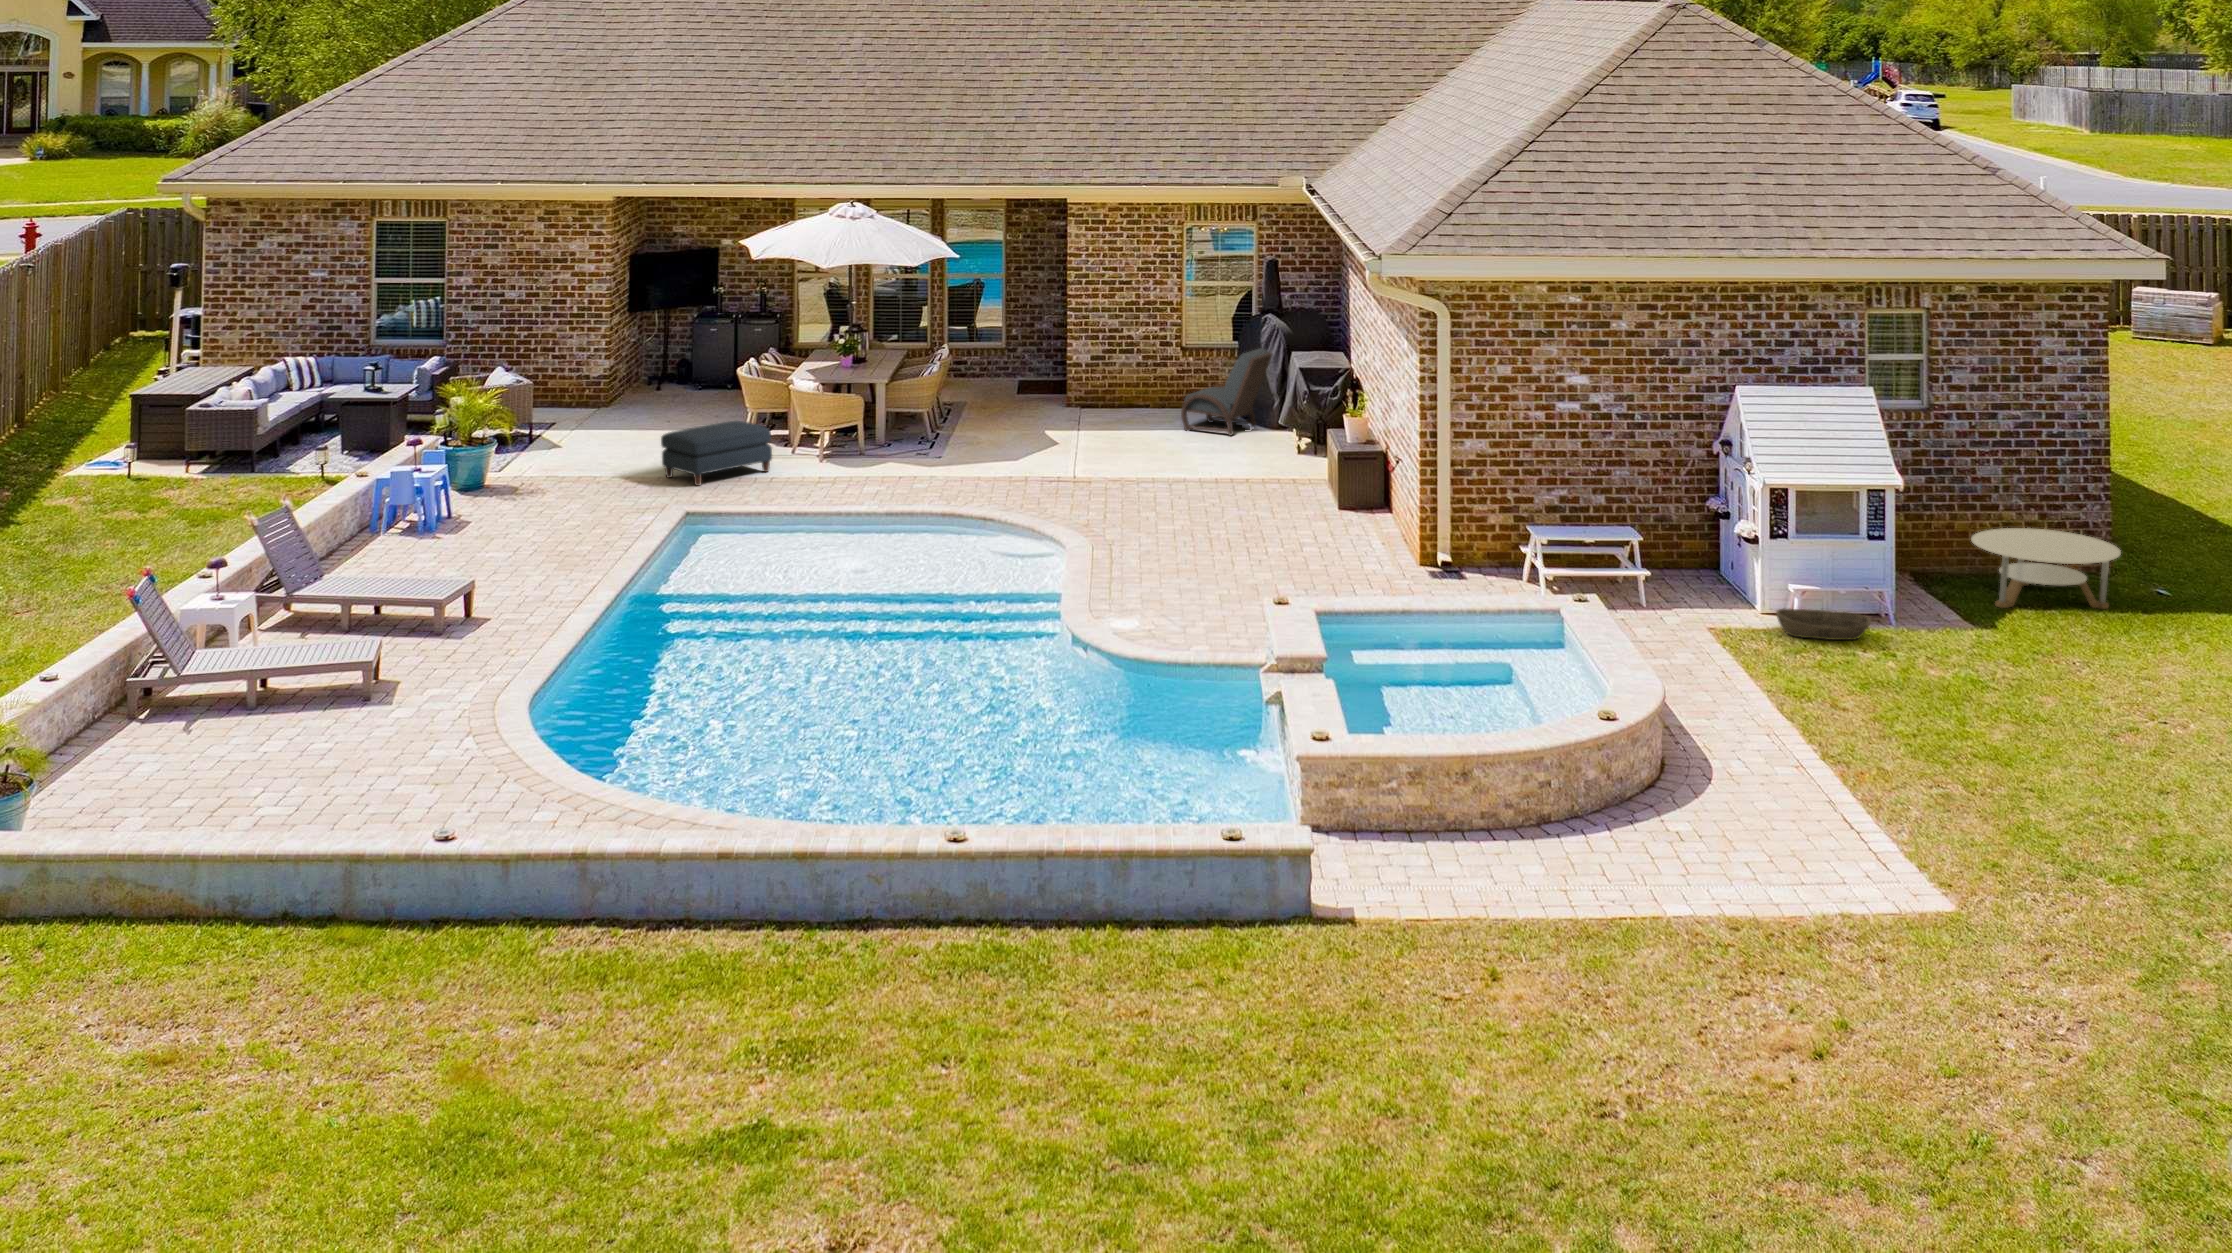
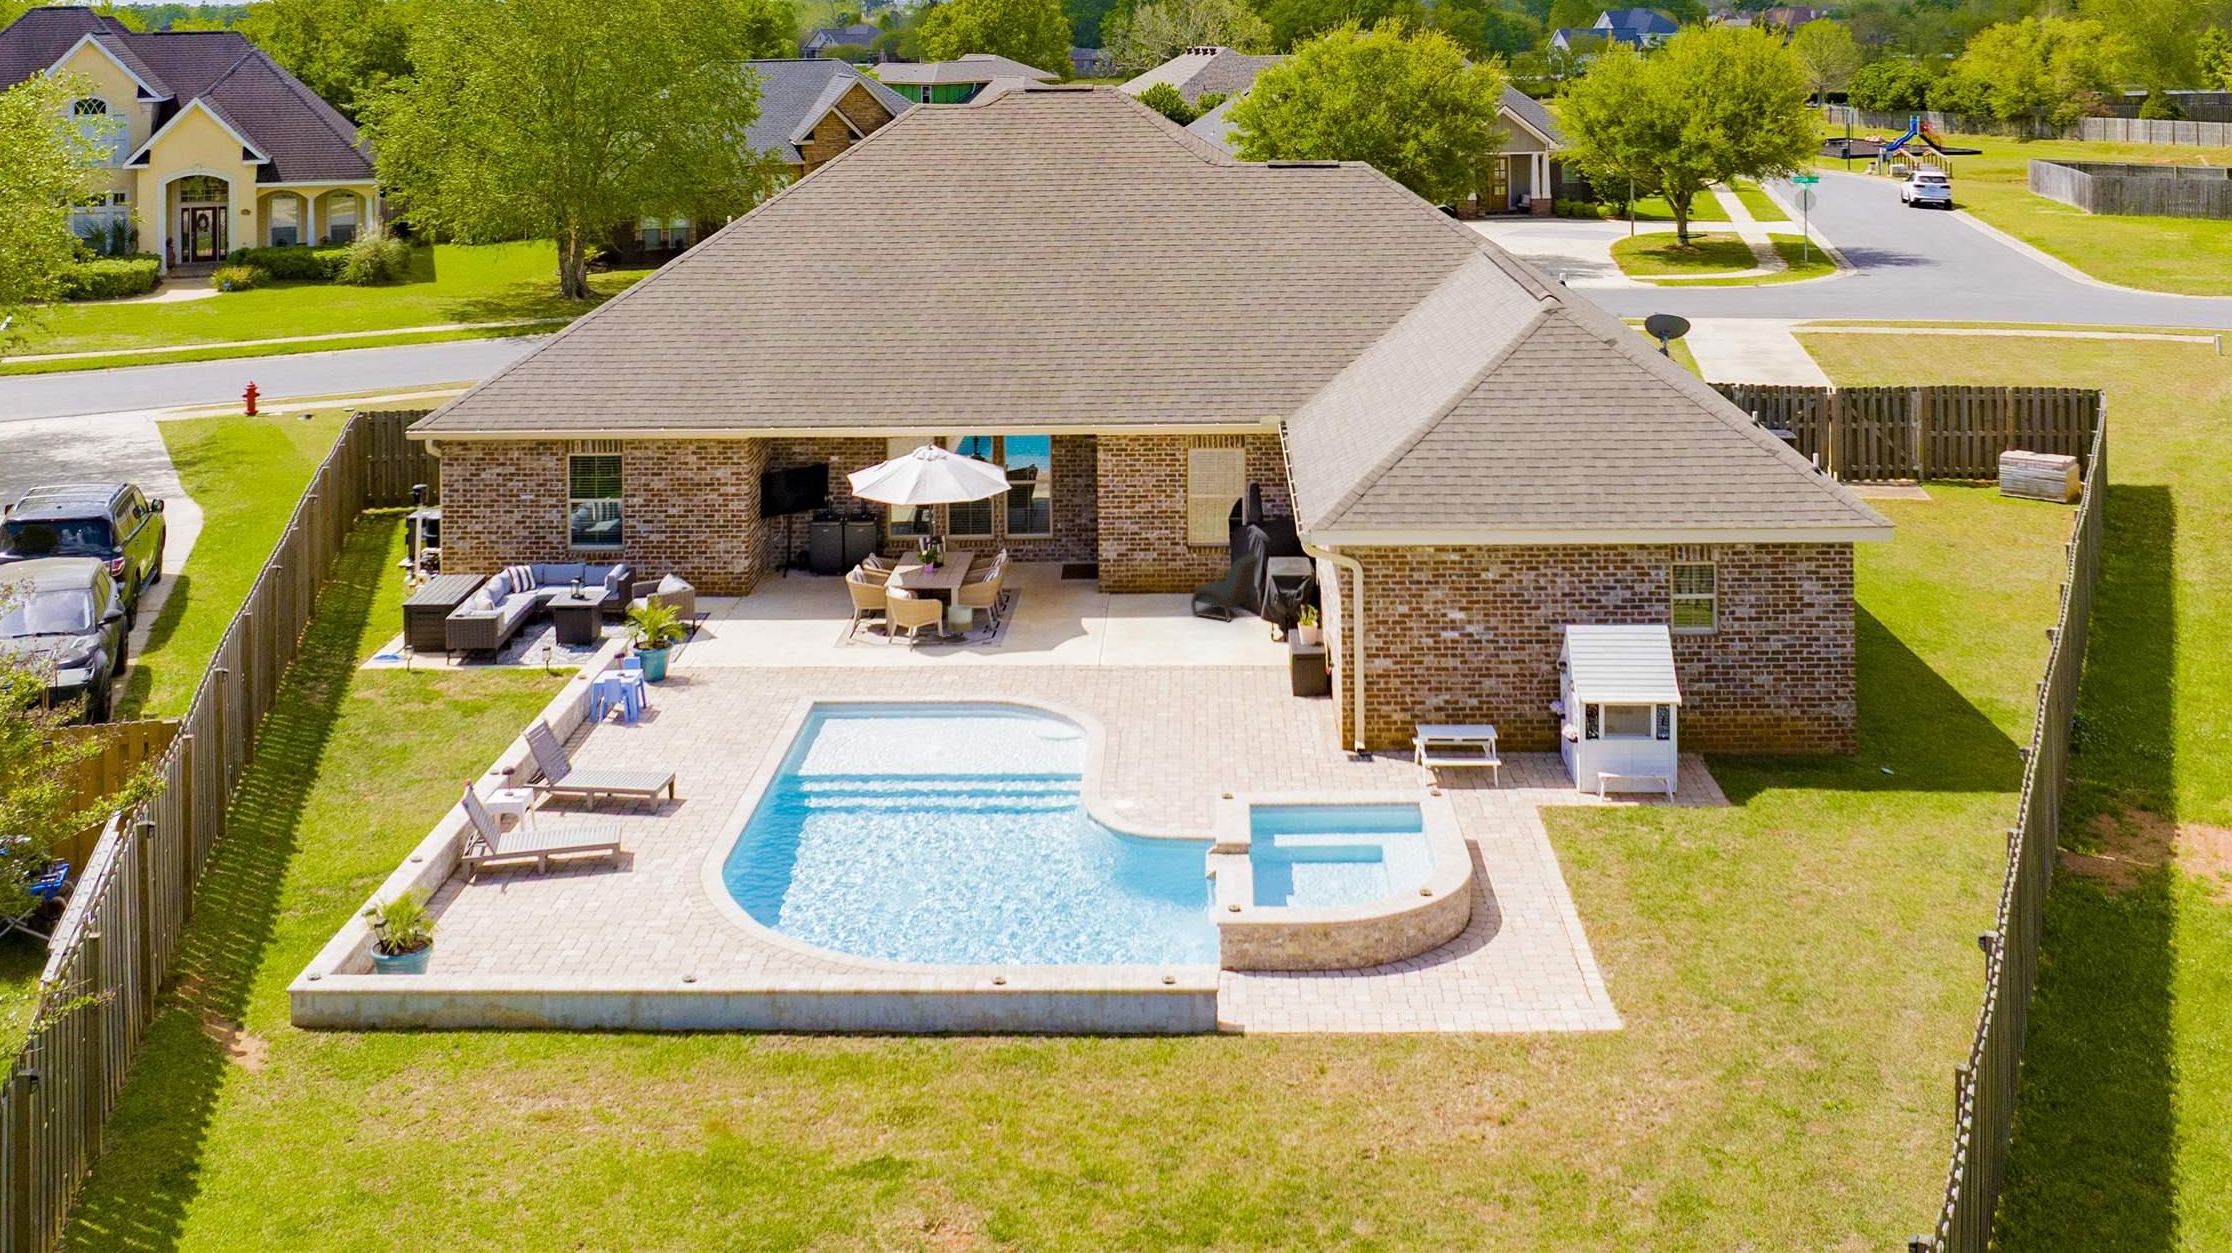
planter: none [865,406,898,456] -> present [948,605,973,633]
ottoman: present [661,421,772,486] -> none [795,621,878,675]
round table: present [1971,528,2121,609] -> none [1731,722,1831,784]
basket: present [1776,609,1871,640] -> none [1583,788,1647,813]

